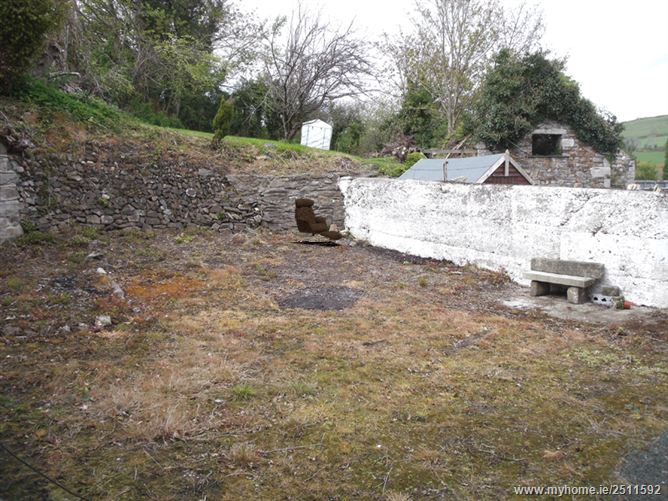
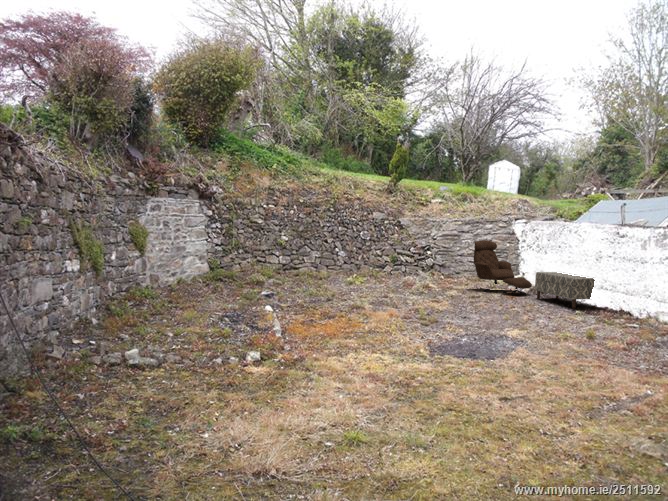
bench: none [345,225,393,256] -> present [535,272,596,309]

